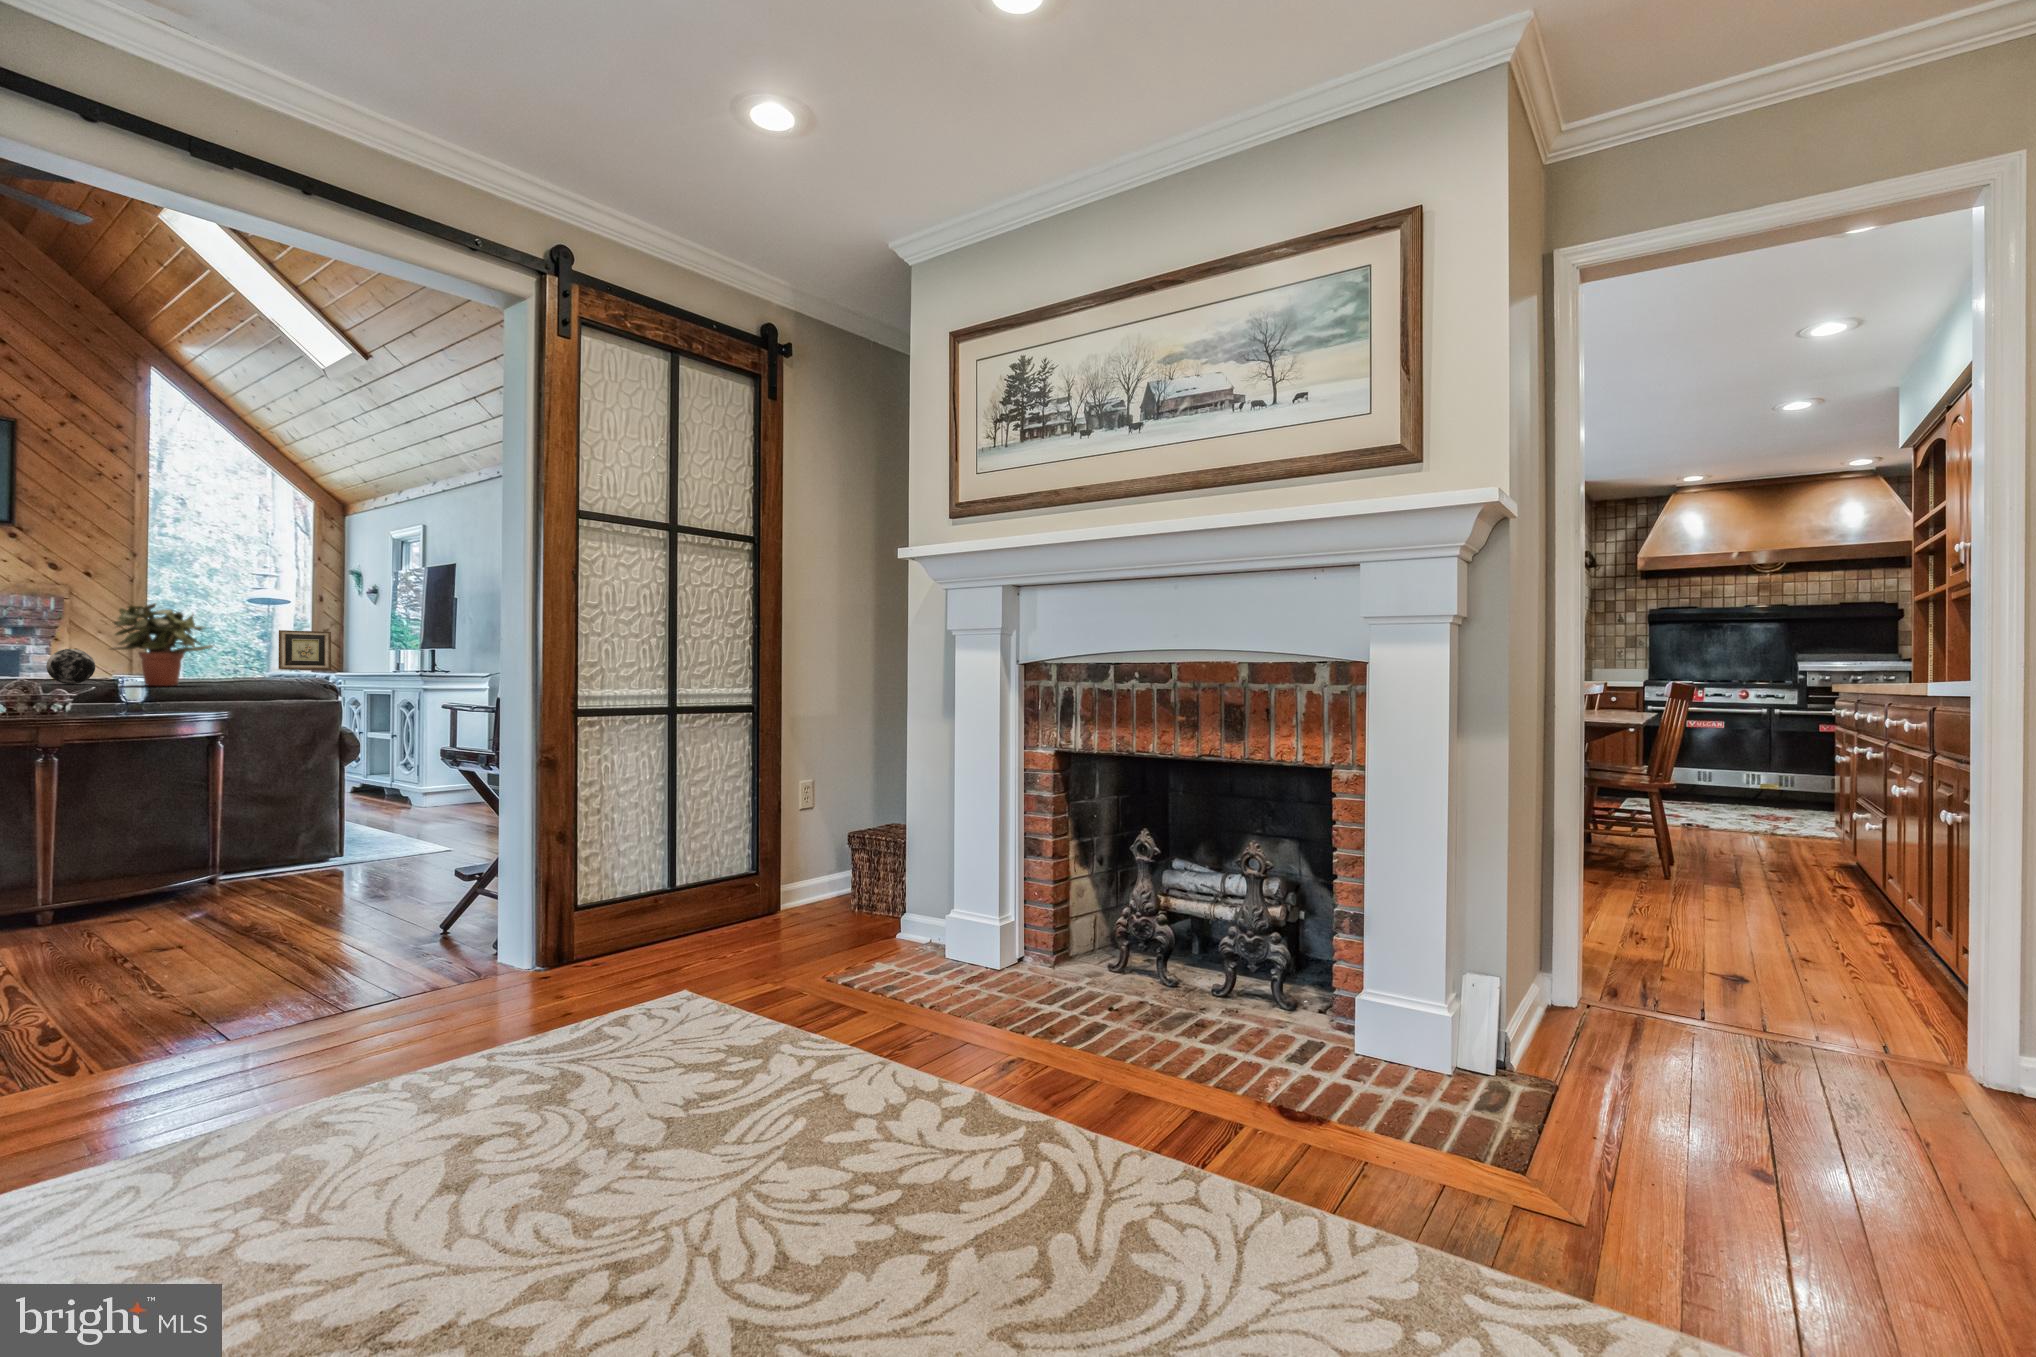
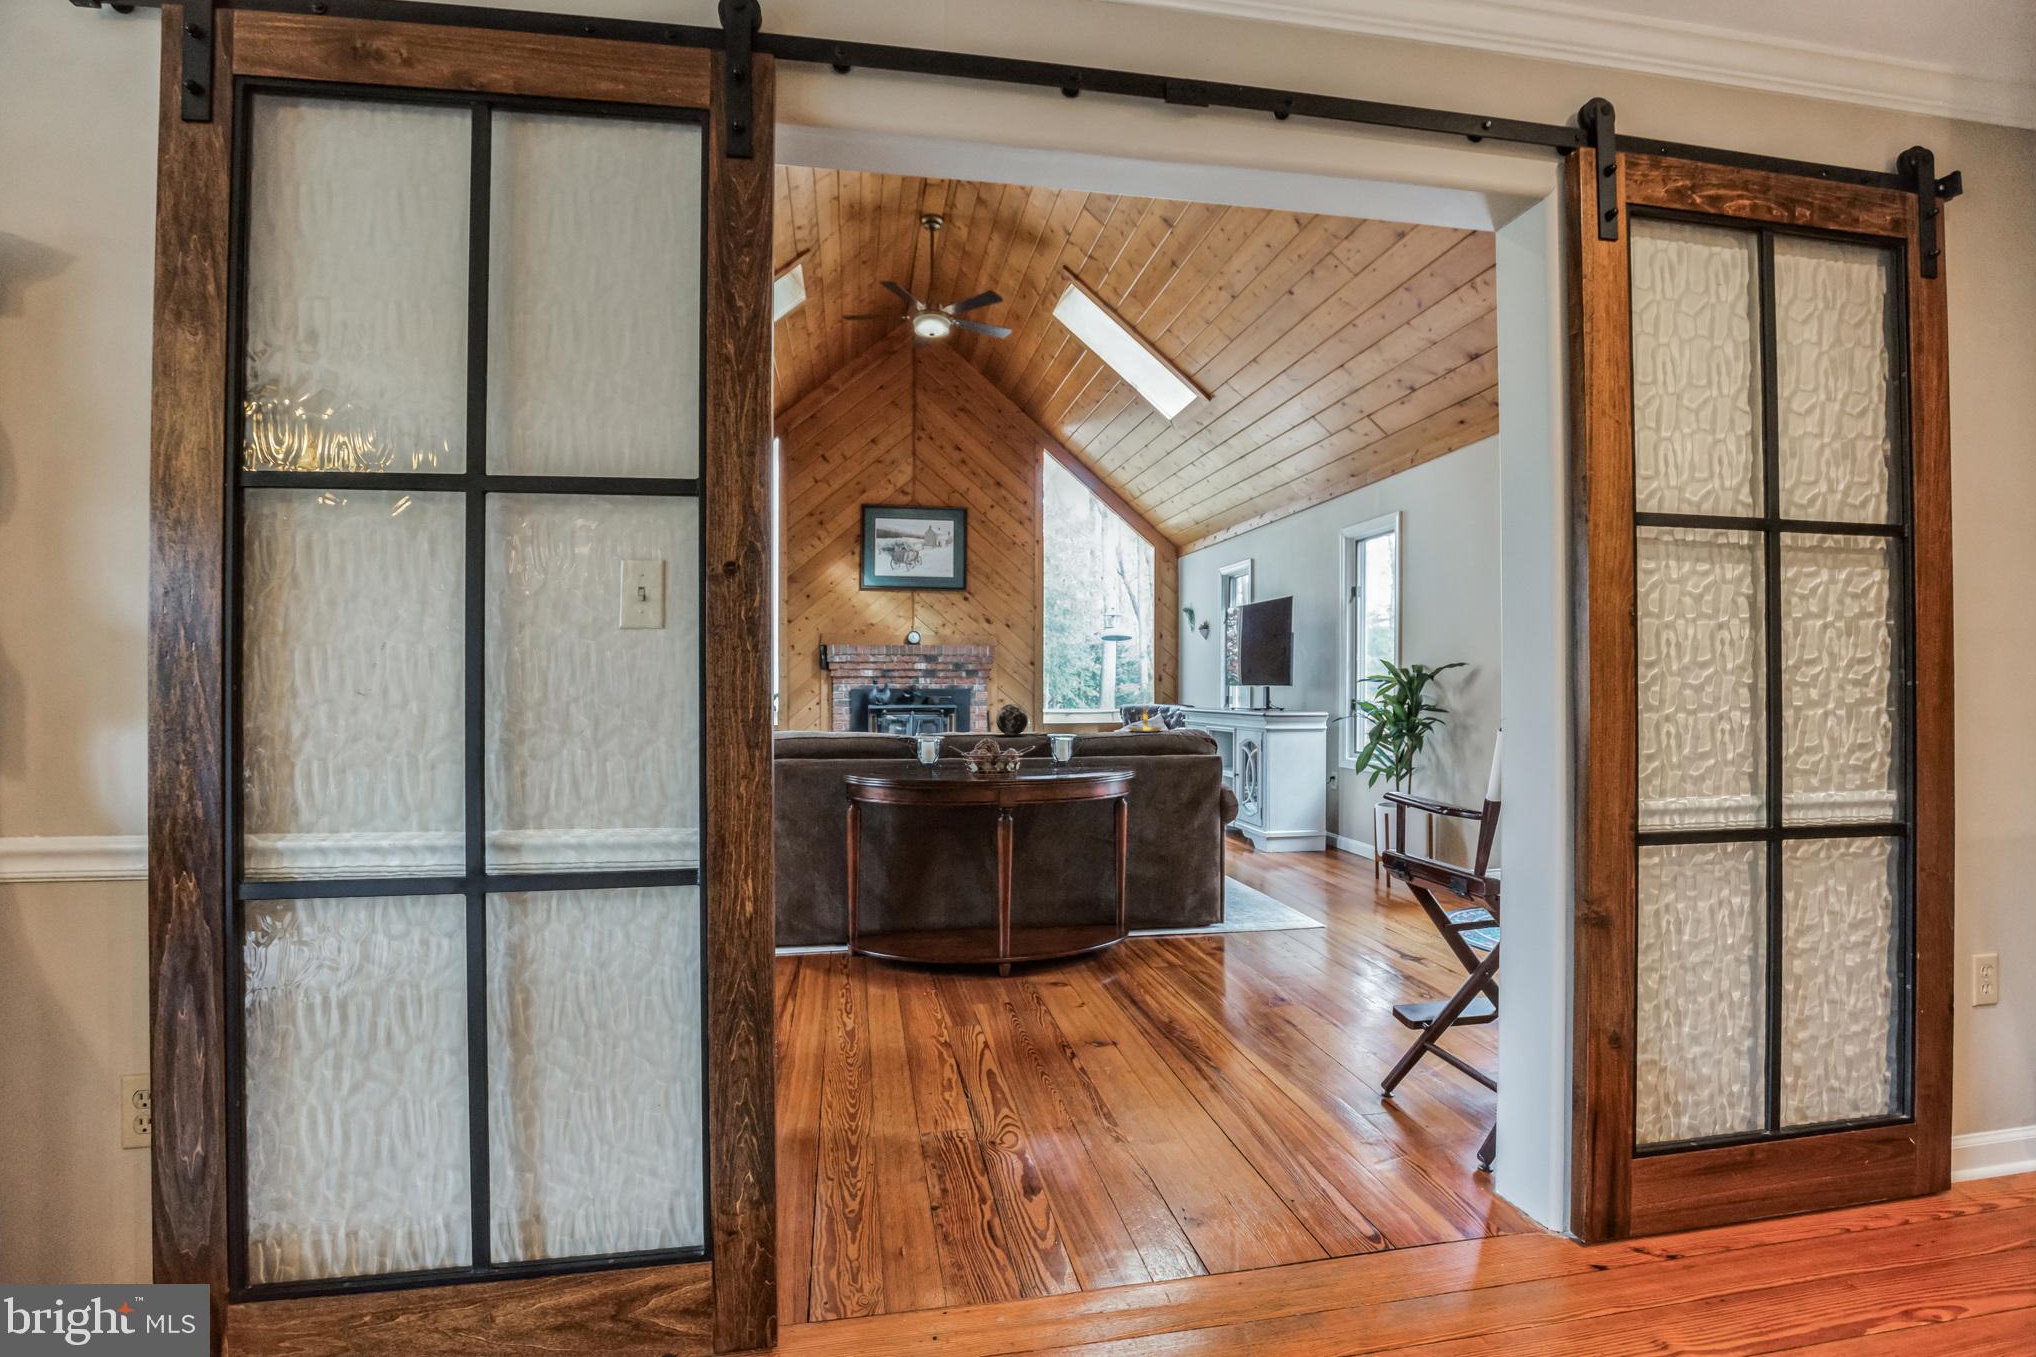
potted plant: present [110,603,212,686] -> none [1038,661,1113,740]
picture frame: present [278,630,331,670] -> none [1133,667,1173,702]
candle holder: none [239,647,291,683] -> present [1129,702,1162,732]

